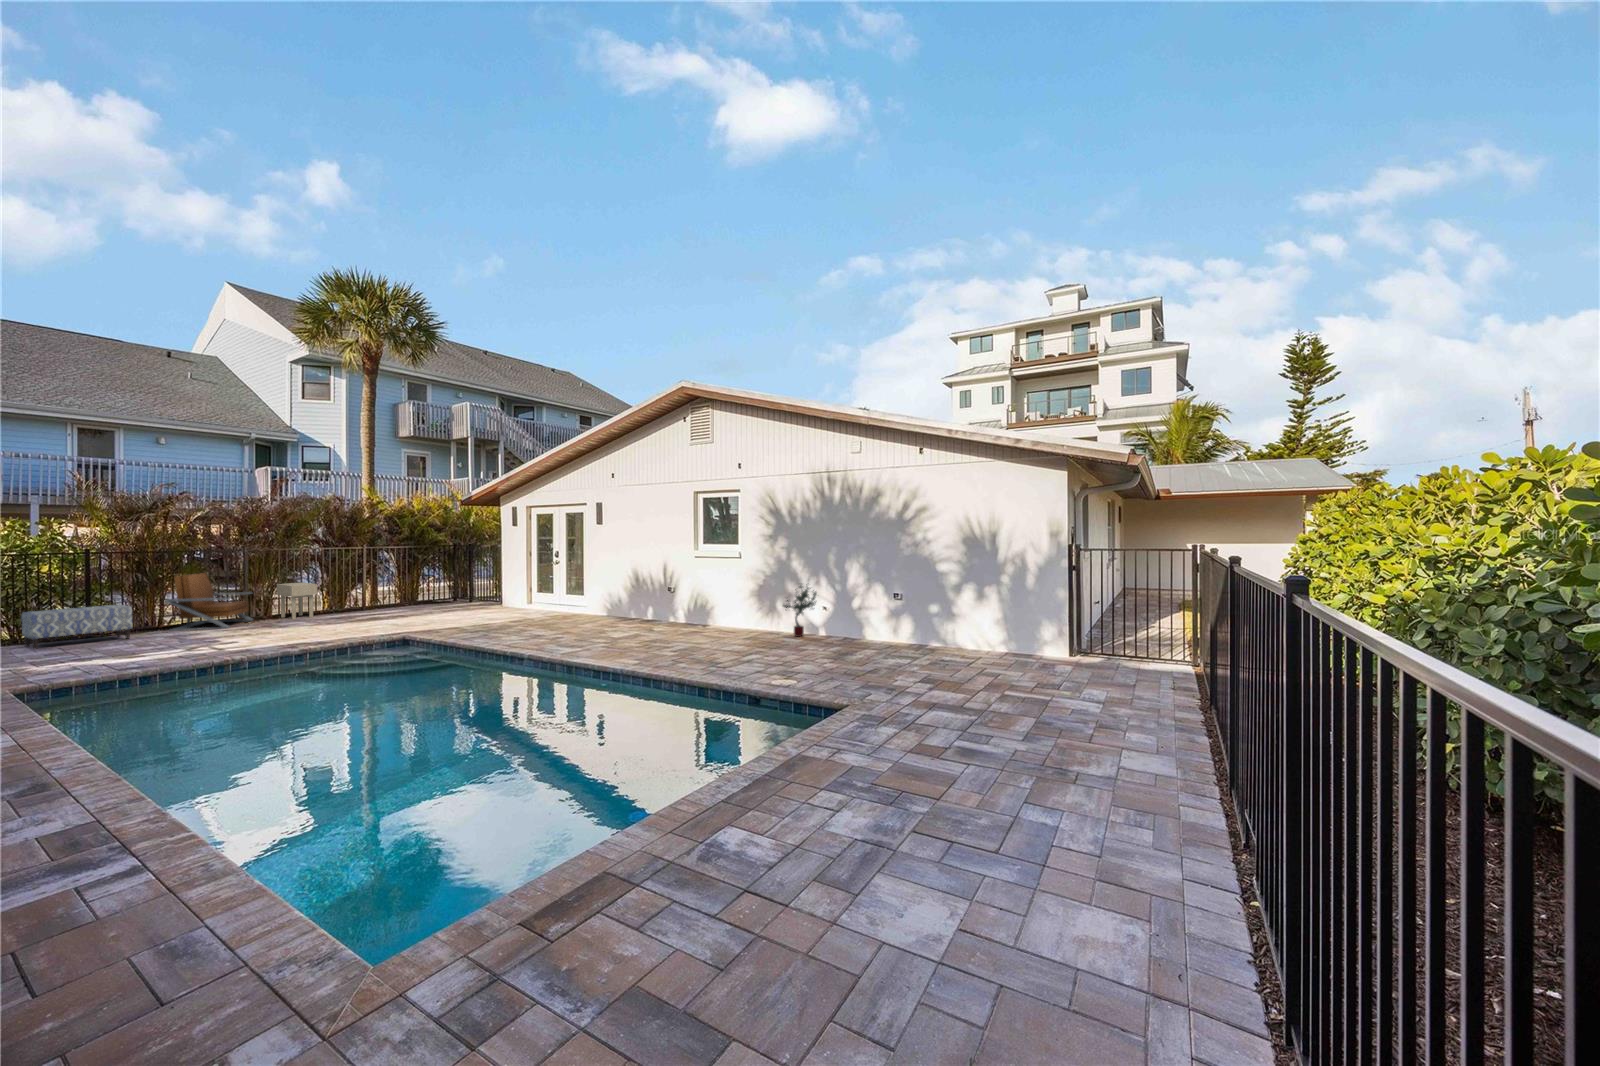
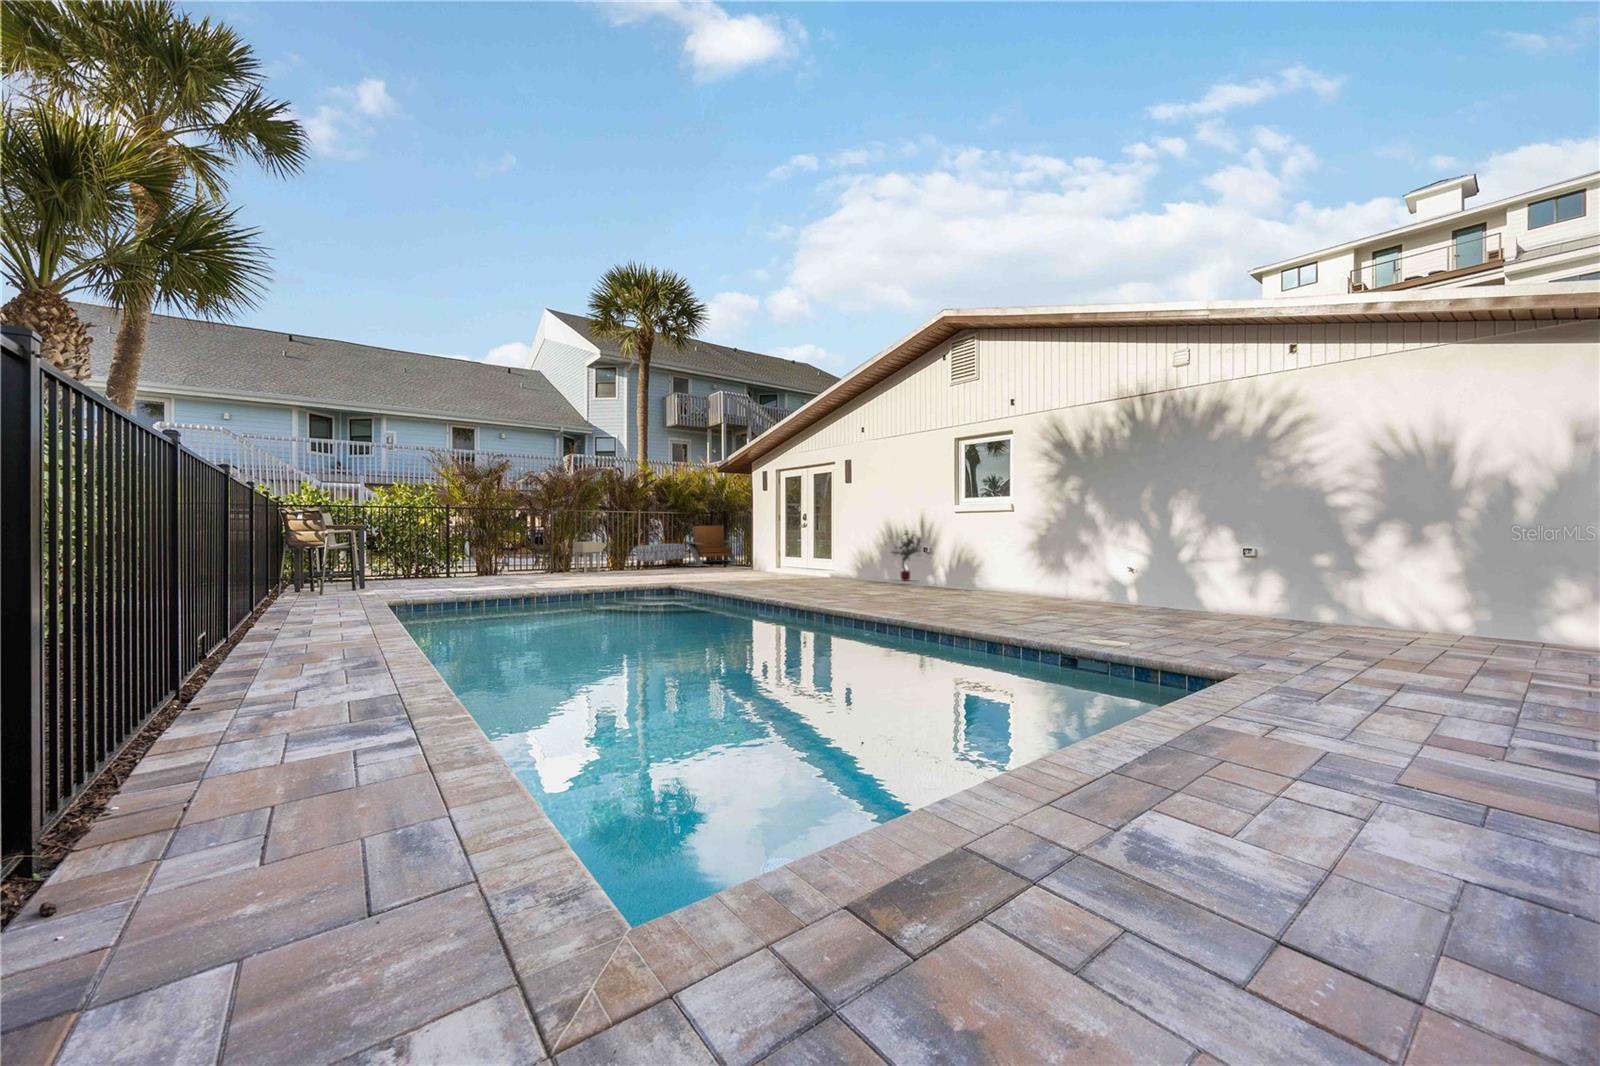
lounge chair: present [166,573,253,631] -> present [687,525,737,565]
potted tree: present [783,584,817,637] -> present [892,531,921,581]
bench: present [21,604,133,649] -> present [636,543,685,568]

